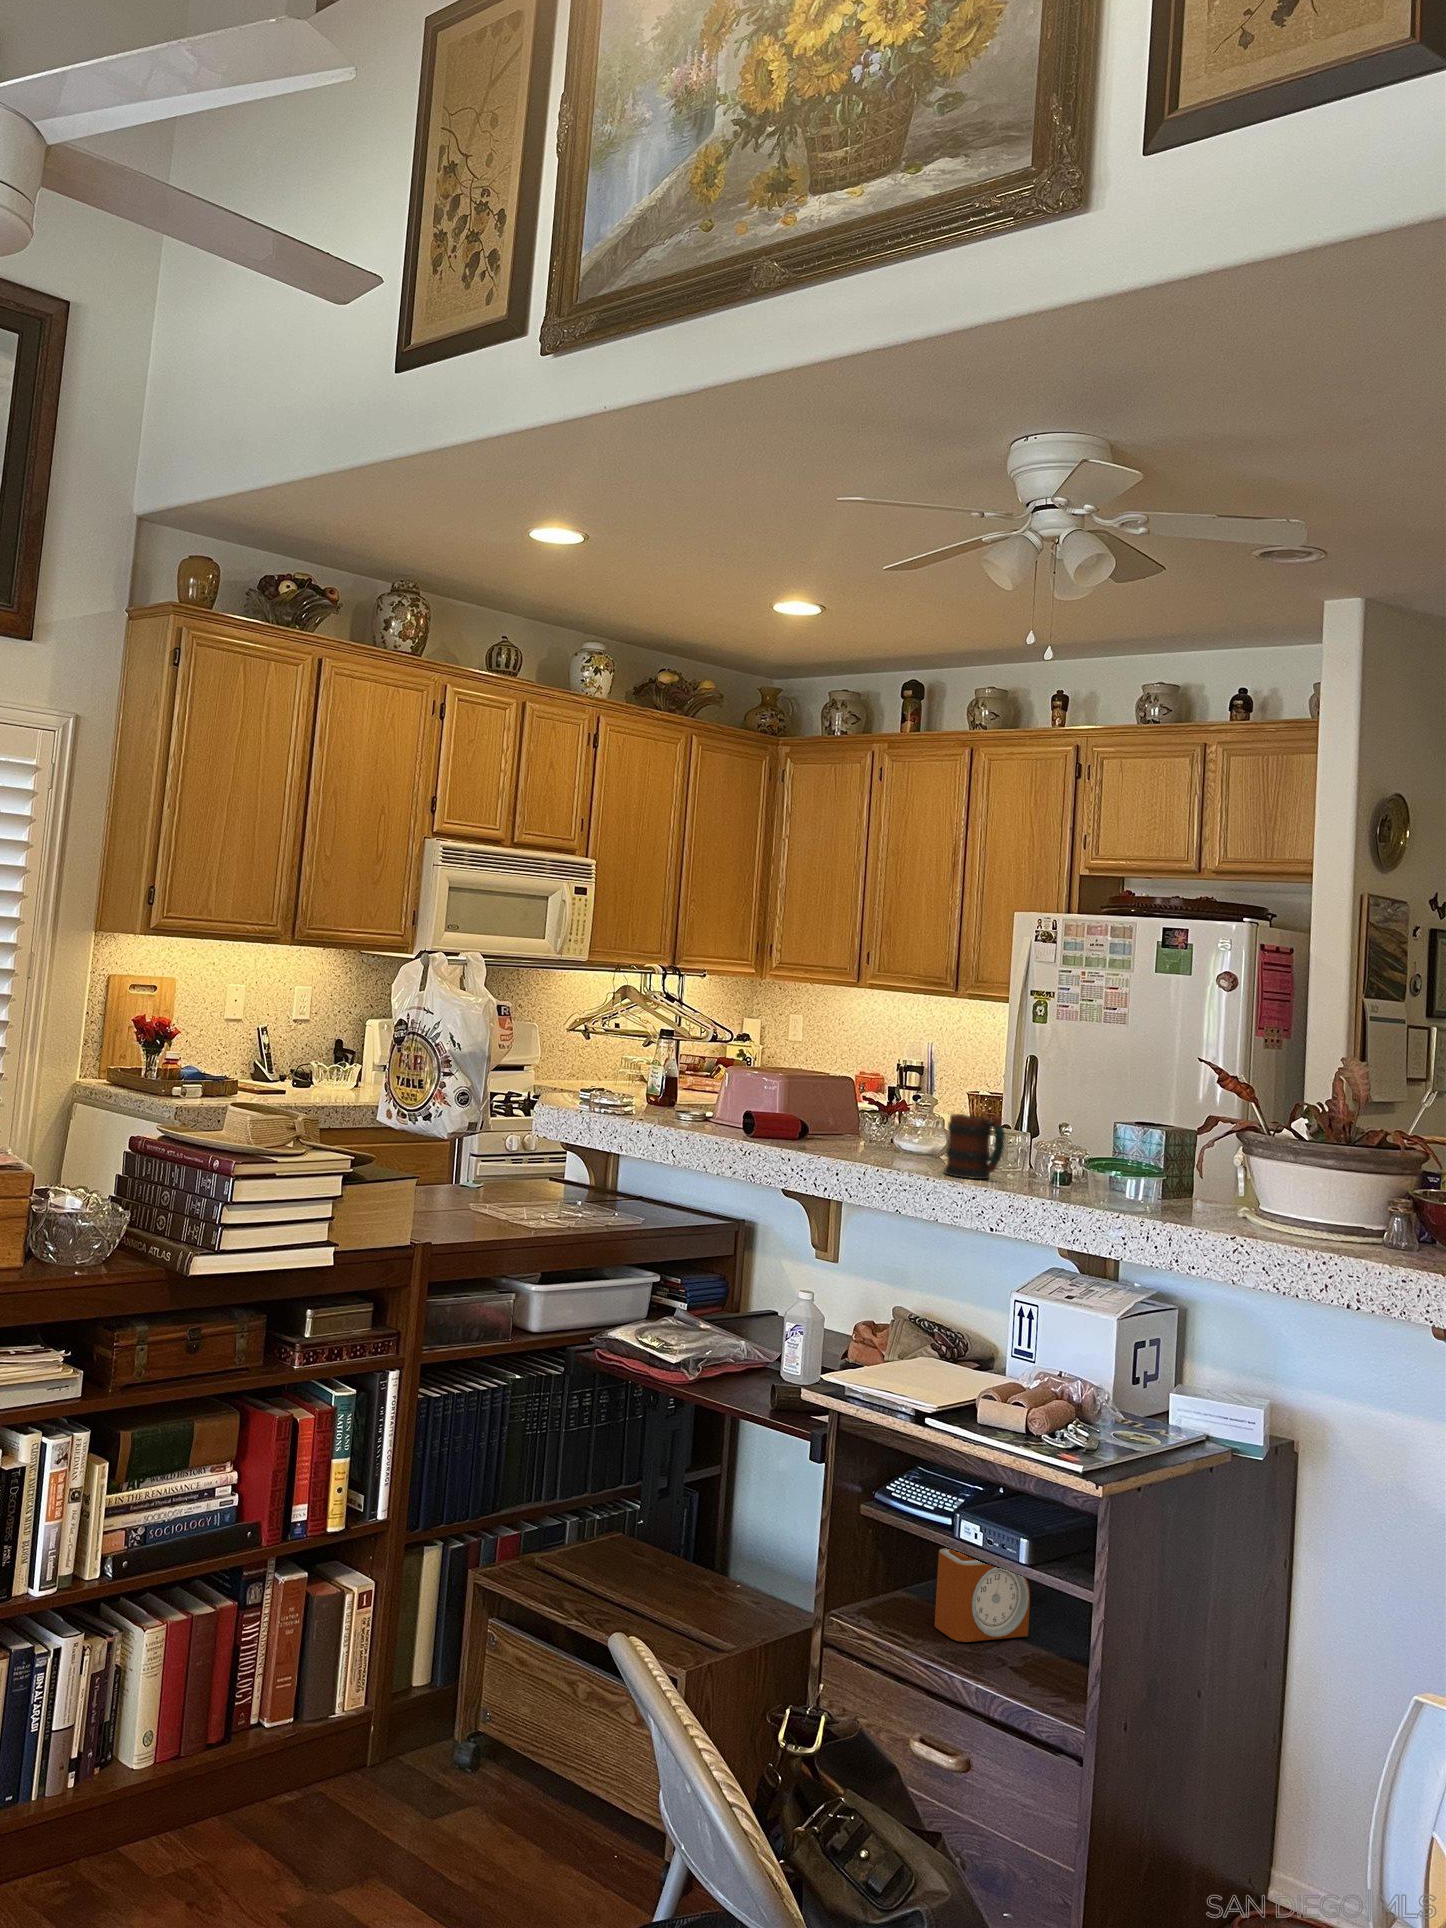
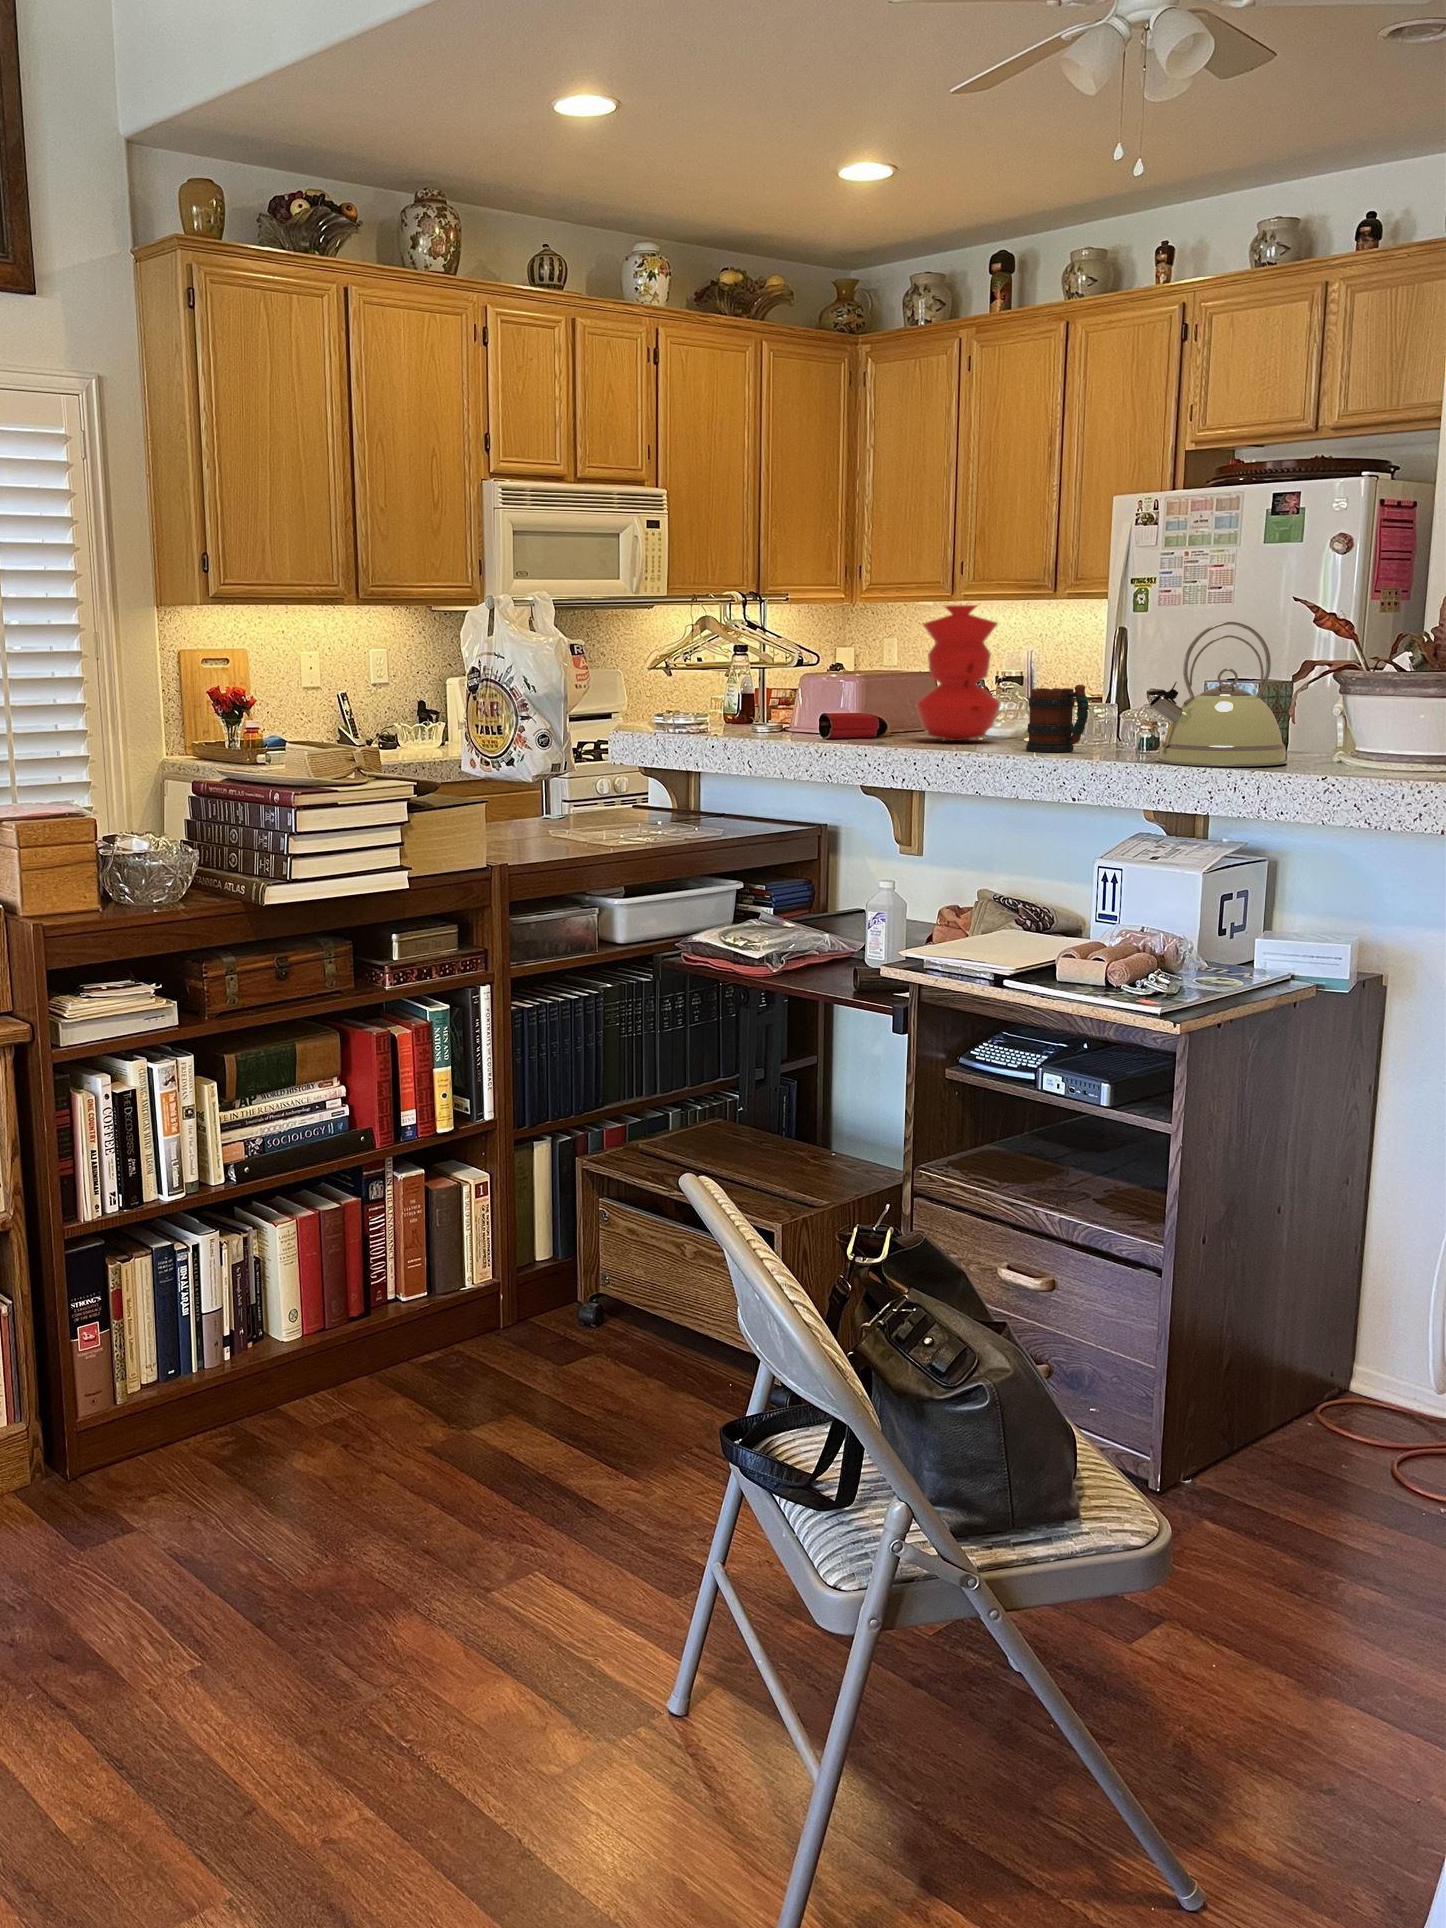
vase: none [838,1023,920,1155] -> present [916,605,1001,741]
kettle: none [1062,1074,1194,1217] -> present [1147,622,1287,766]
alarm clock: present [935,1548,1030,1642] -> none [1021,1098,1114,1183]

